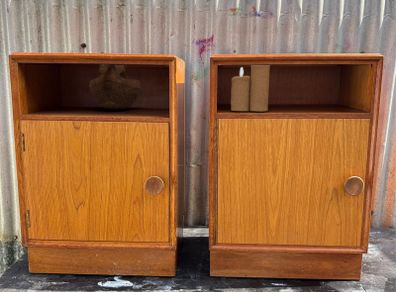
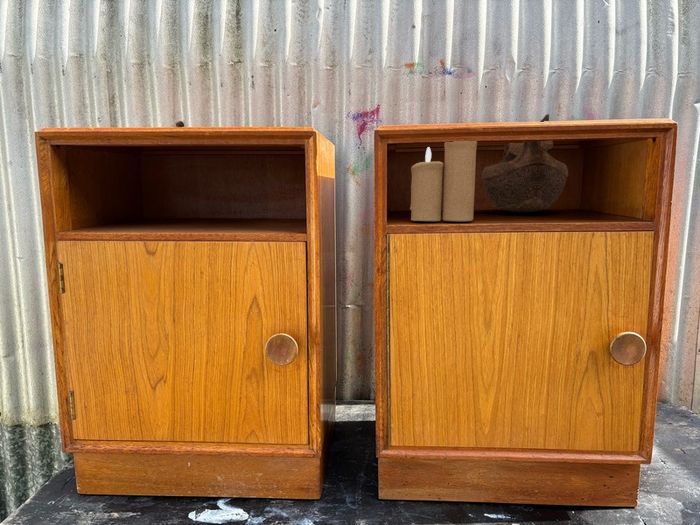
decorative bowl: present [89,52,141,110] -> present [482,114,568,213]

